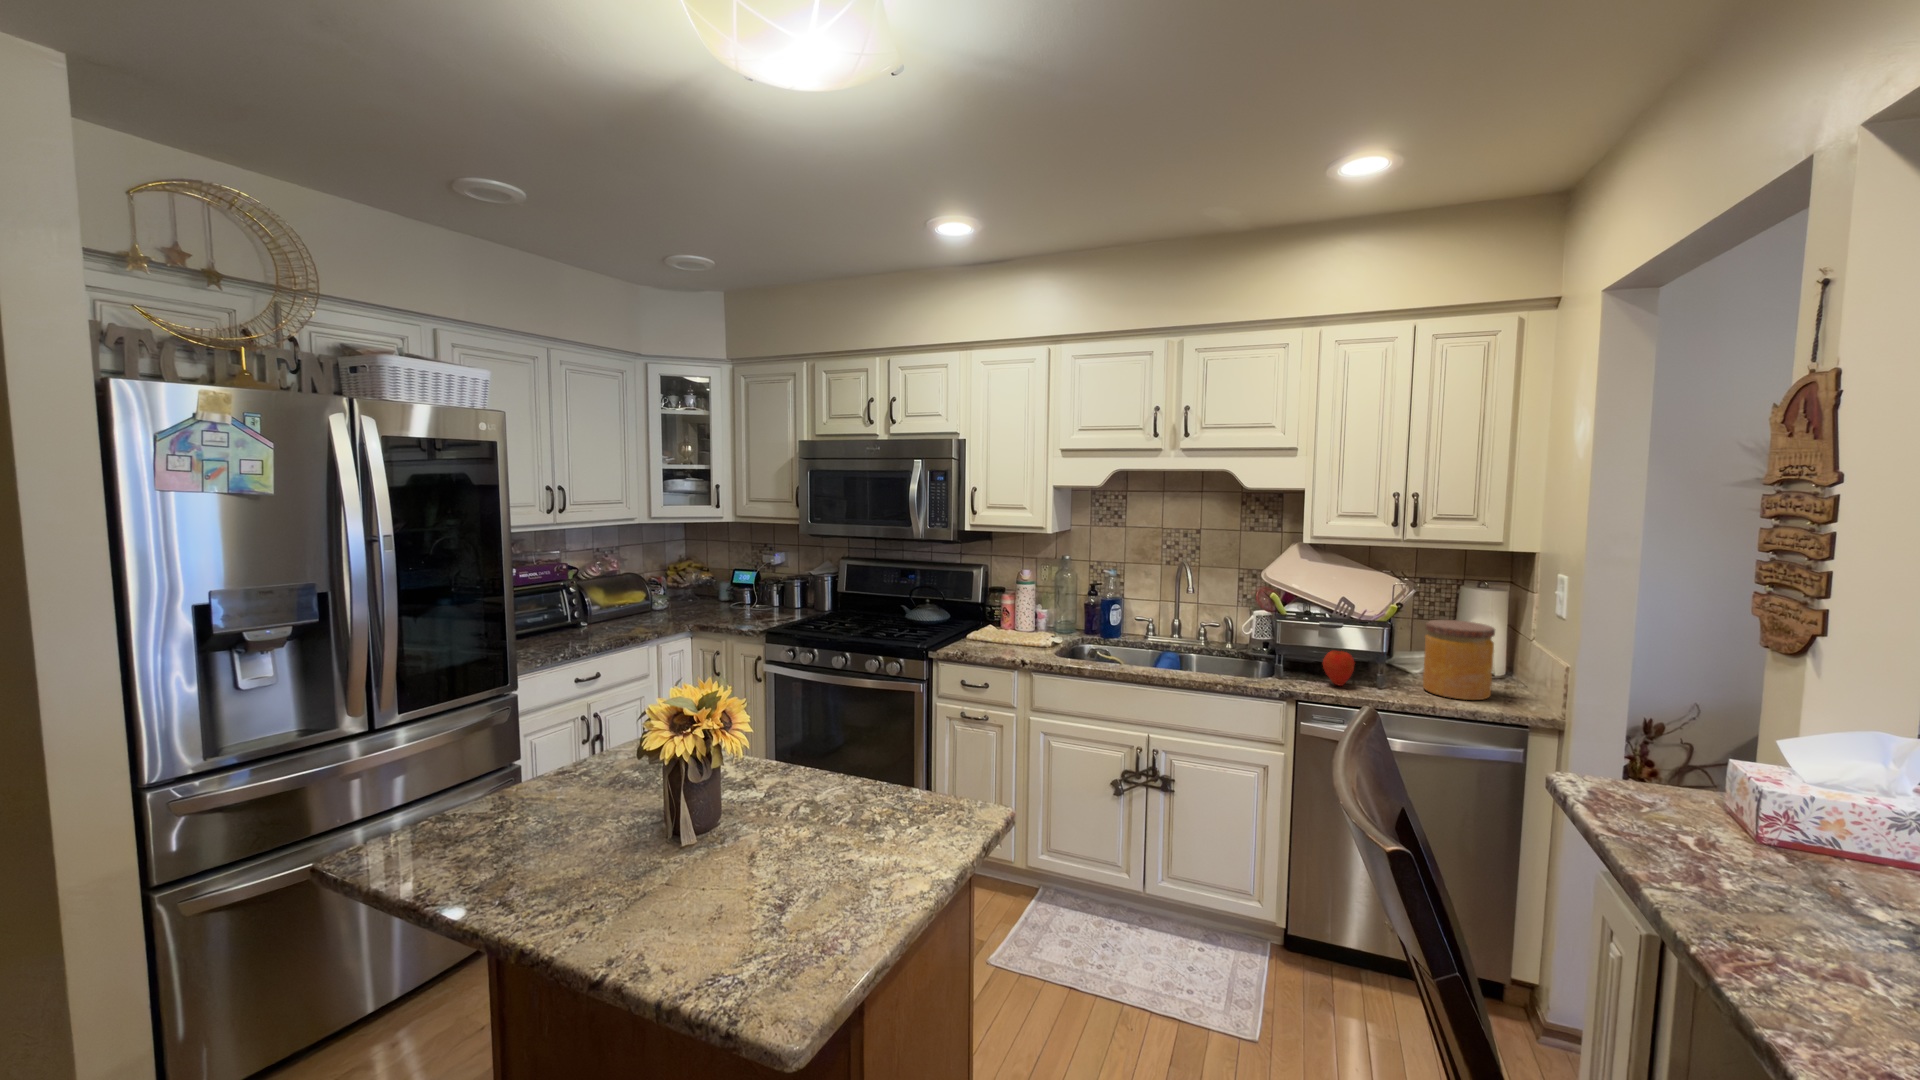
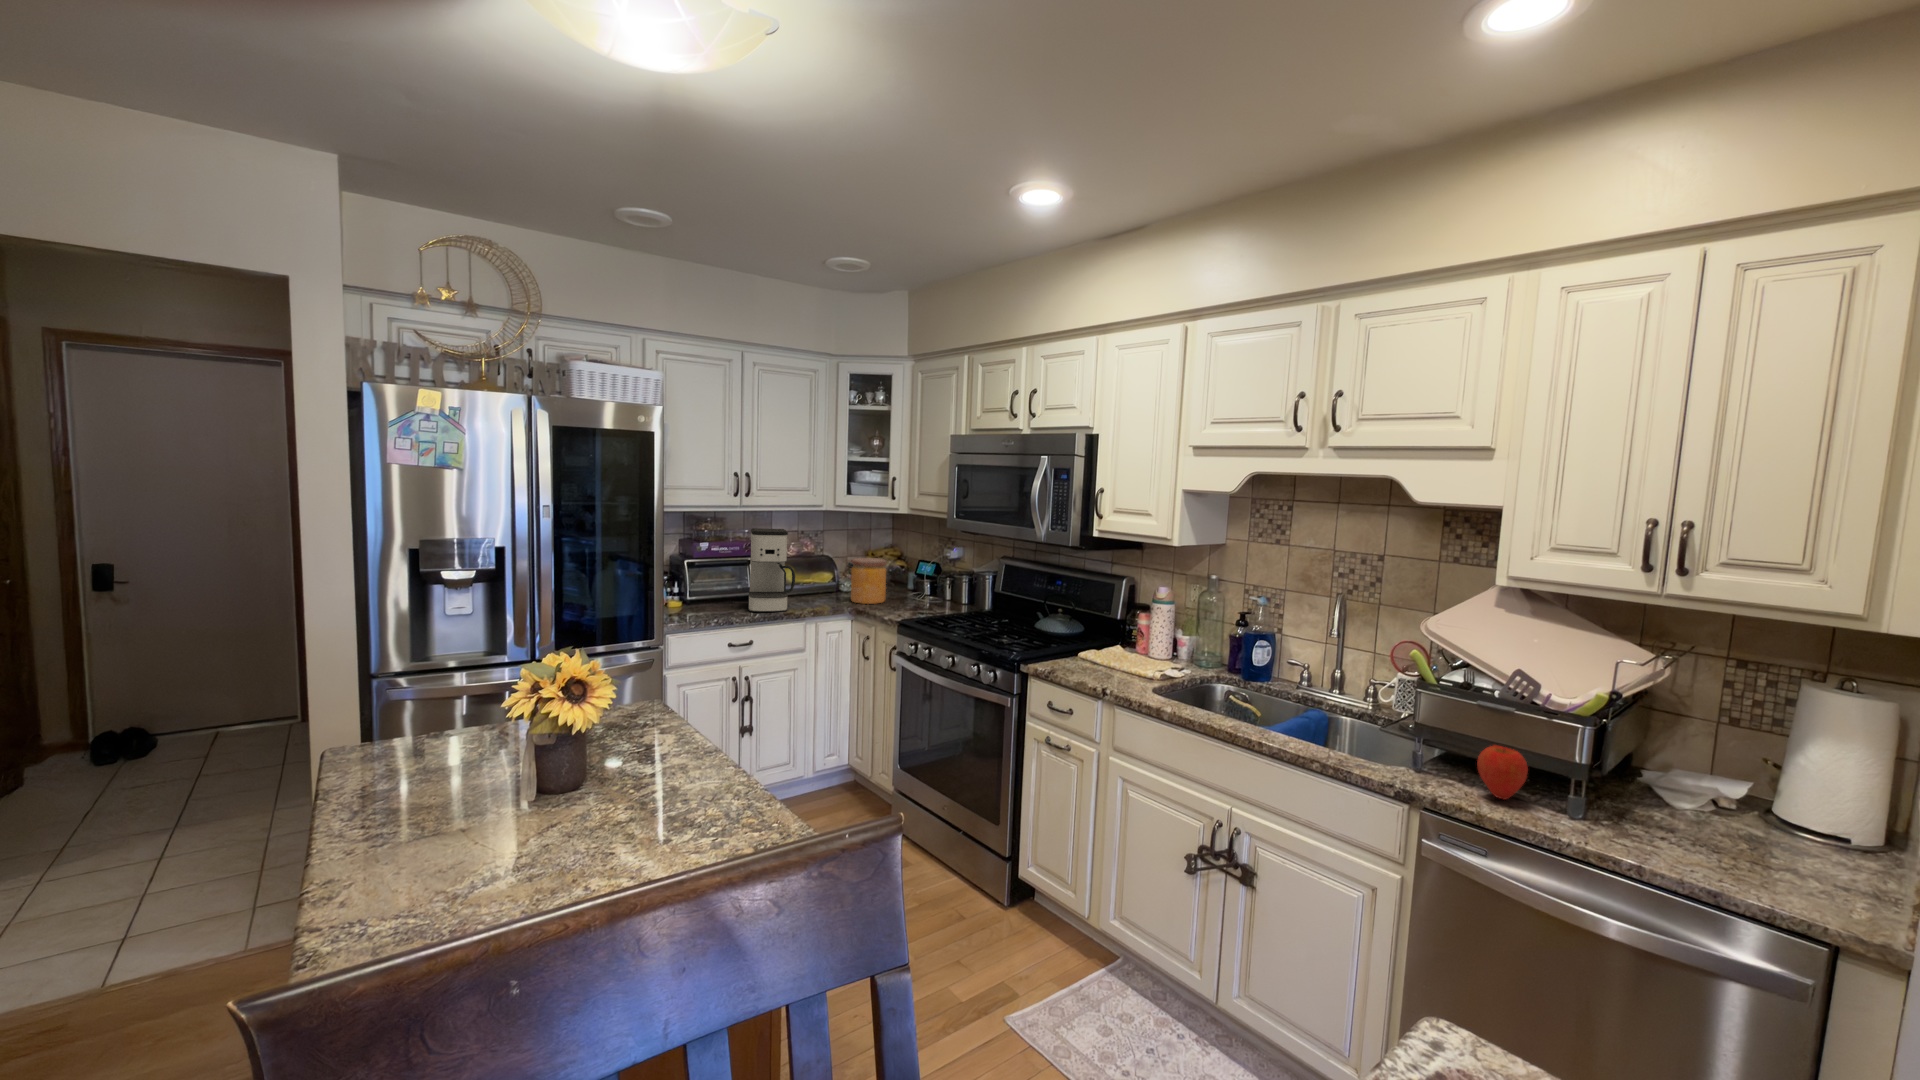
coffee maker: none [569,545,631,641] -> present [748,528,795,612]
jar: present [1423,620,1495,700] -> present [851,558,887,604]

